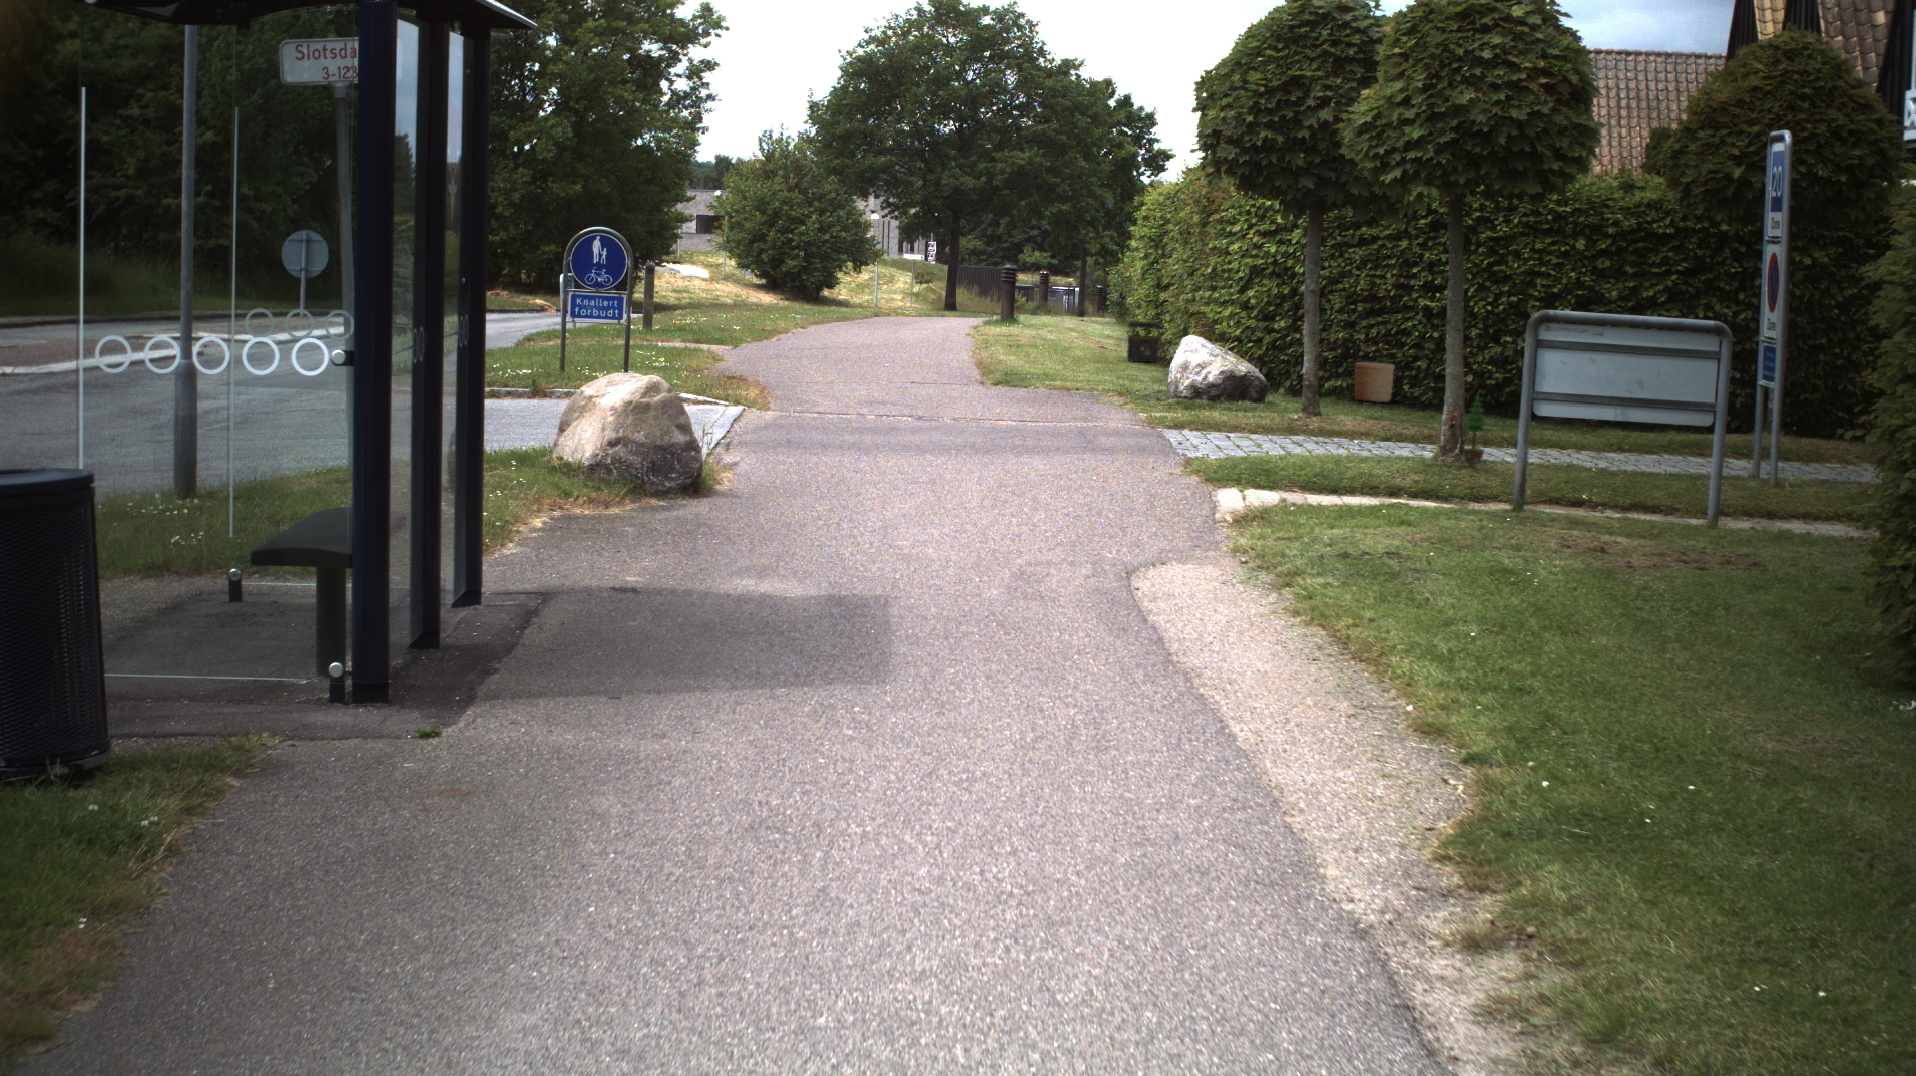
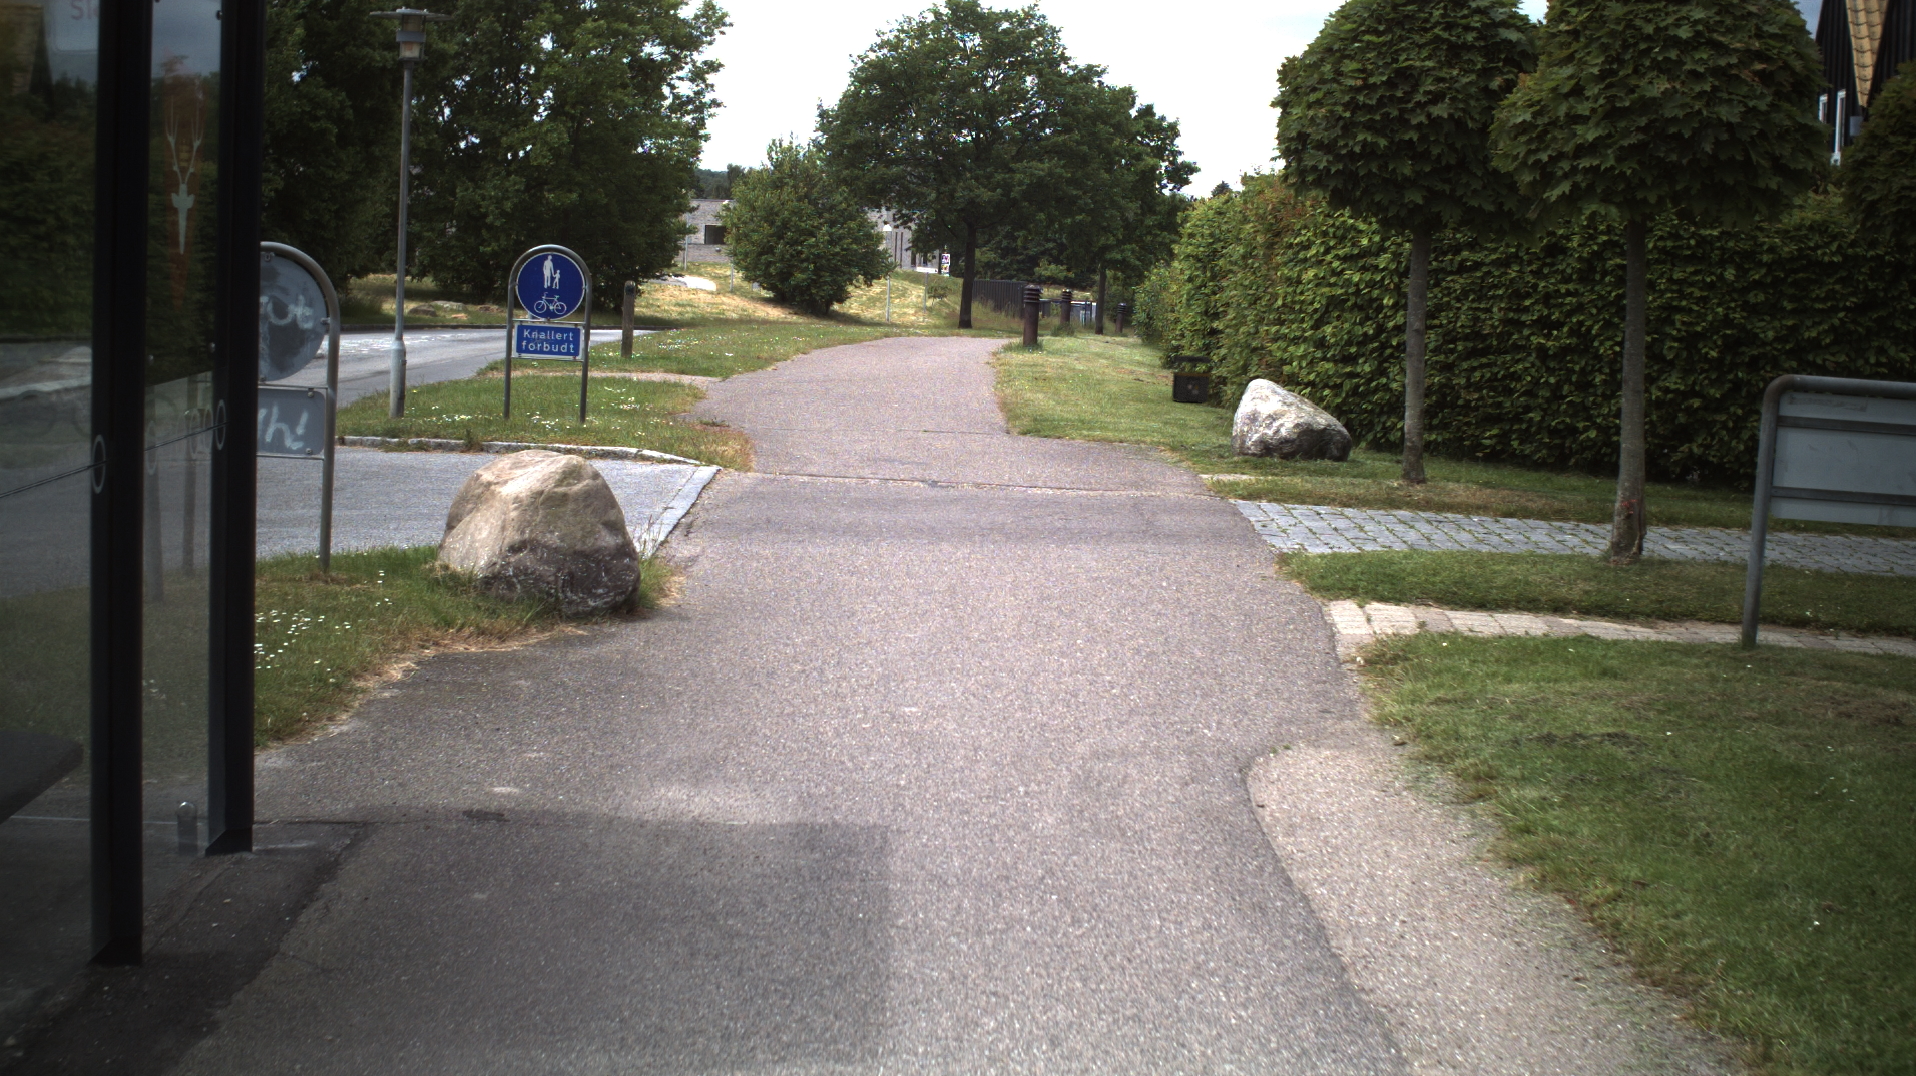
woven basket: present [1355,362,1394,402] -> none [1454,412,1502,460]
potted tree: present [1462,395,1486,466] -> none [1629,468,1666,563]

